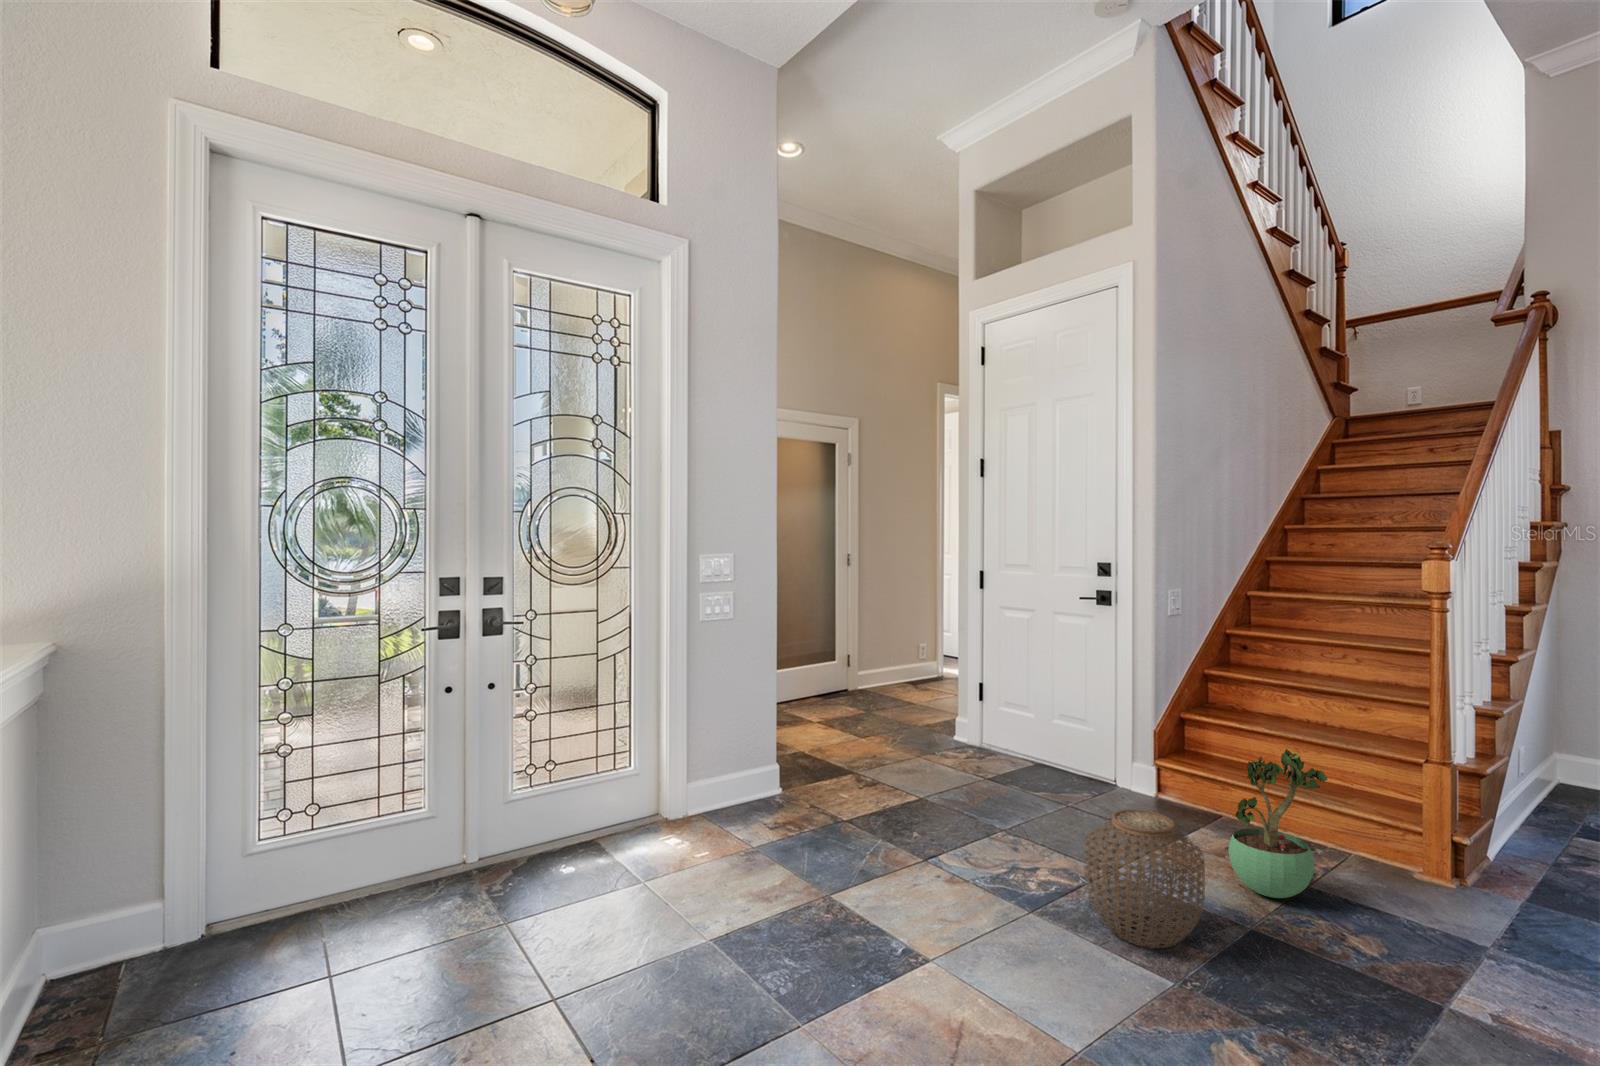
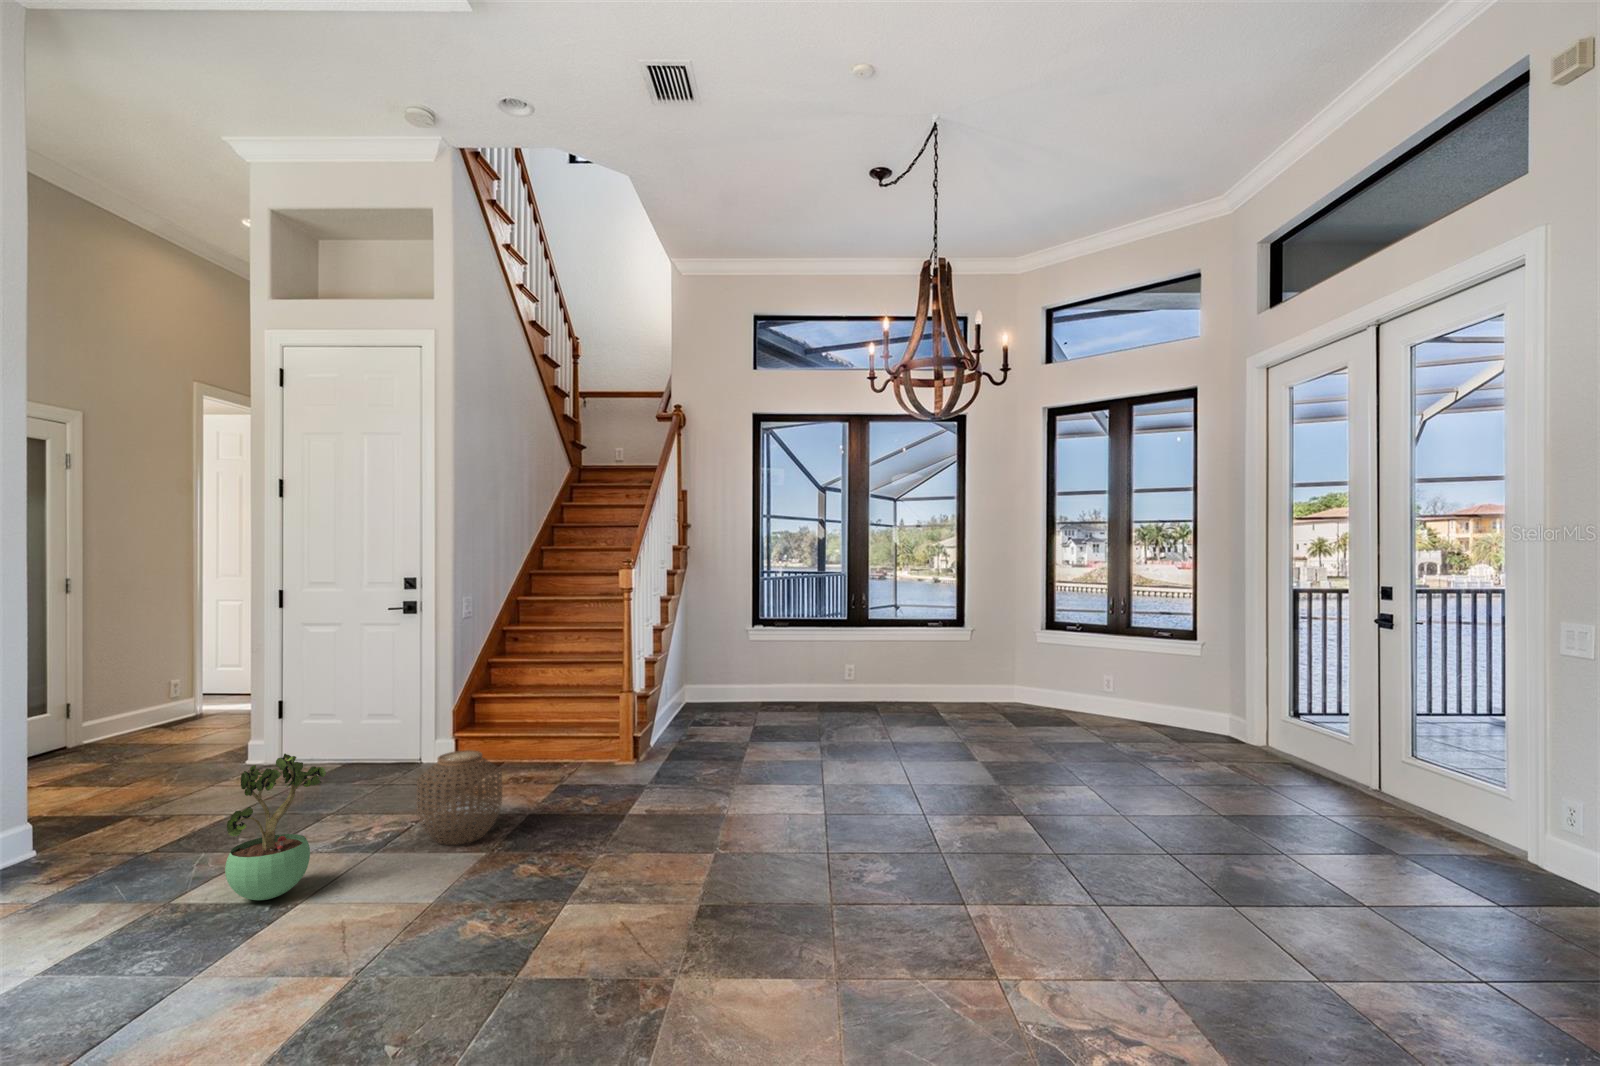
potted plant: present [1228,749,1327,898] -> present [225,754,326,900]

